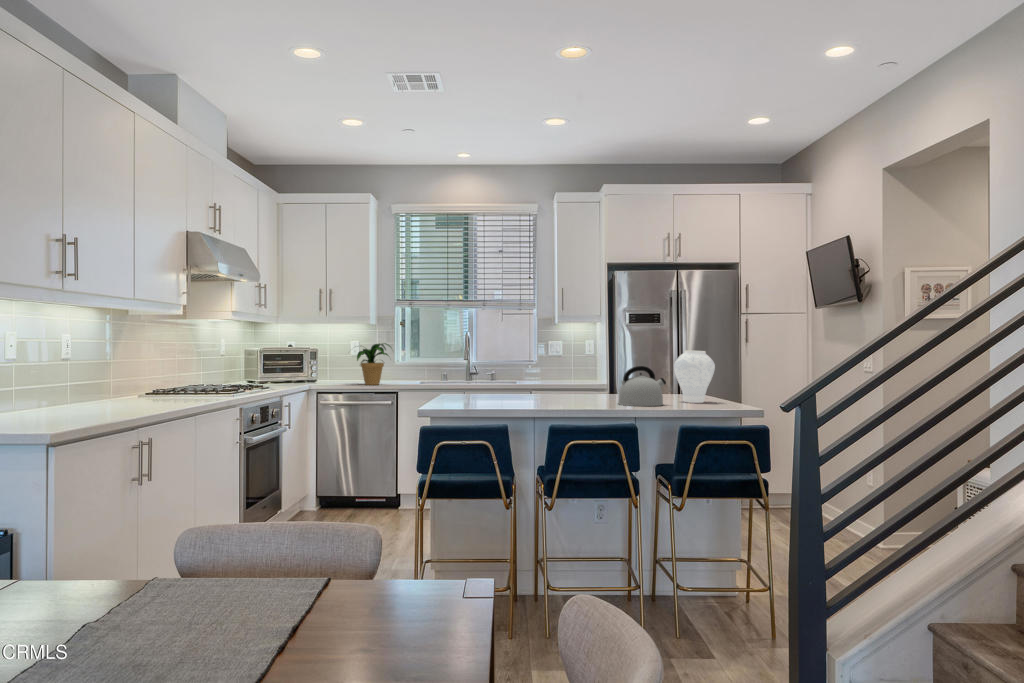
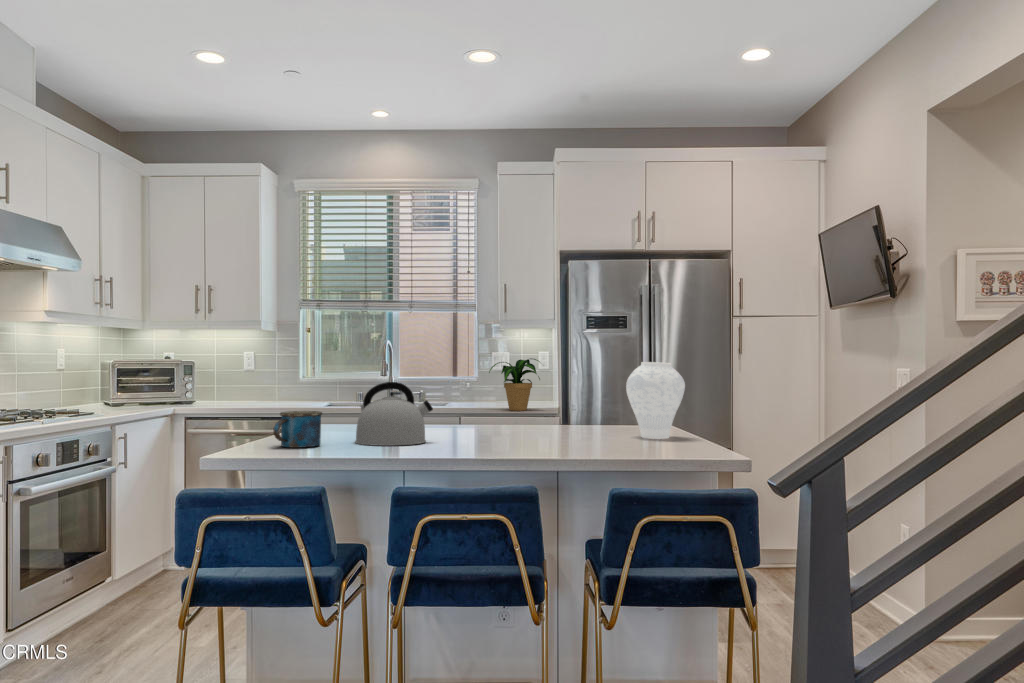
potted plant: present [357,343,391,385] -> present [489,358,540,411]
kettle: present [618,366,666,406] -> present [355,382,433,446]
mug: none [461,384,488,407] -> present [274,411,322,448]

